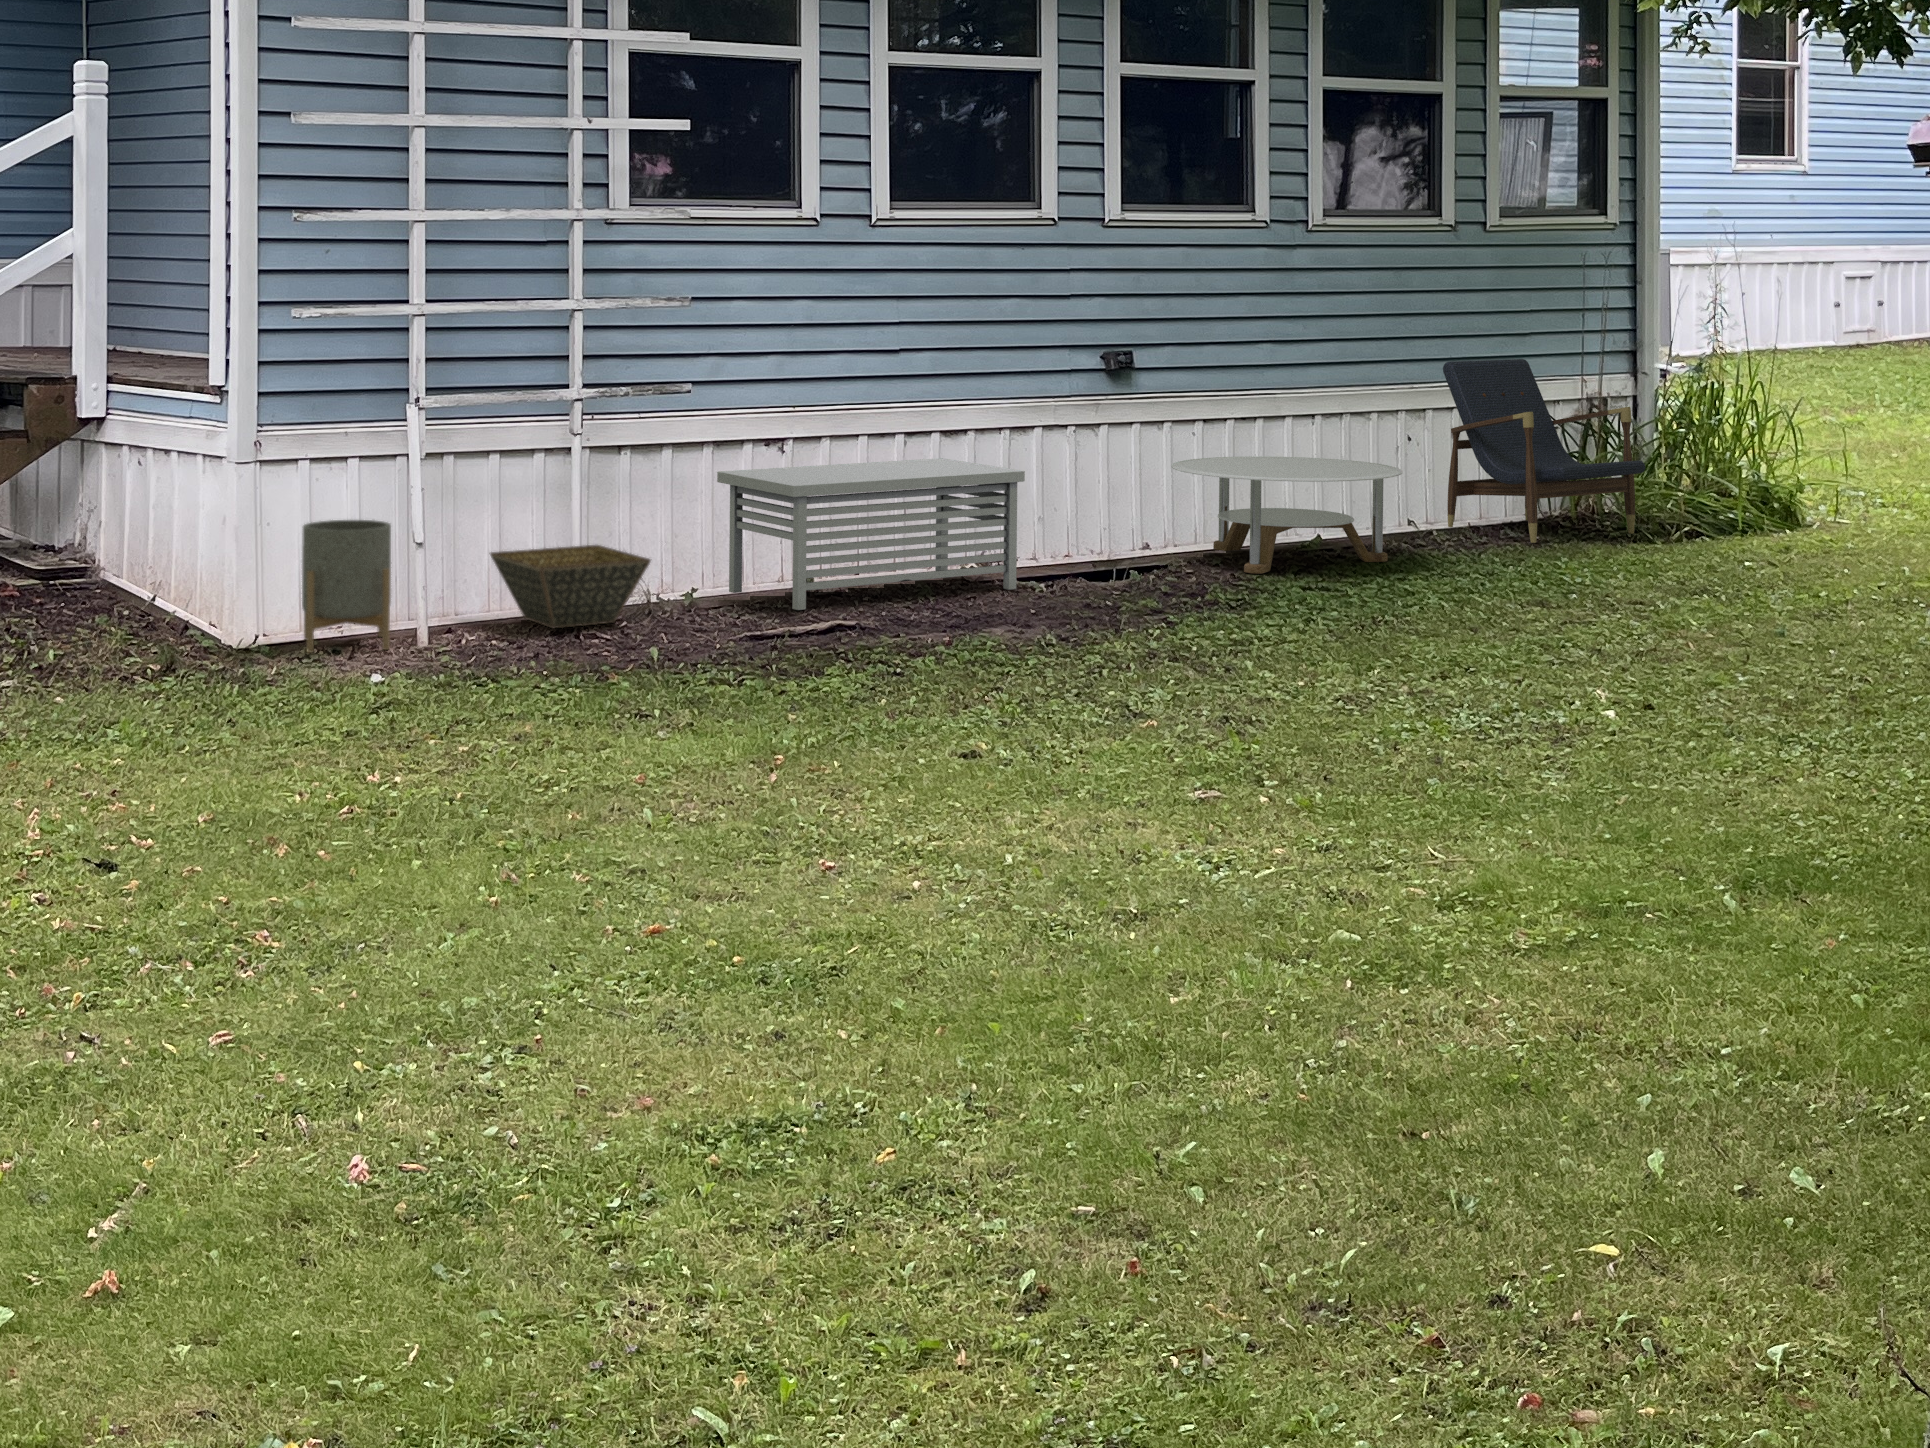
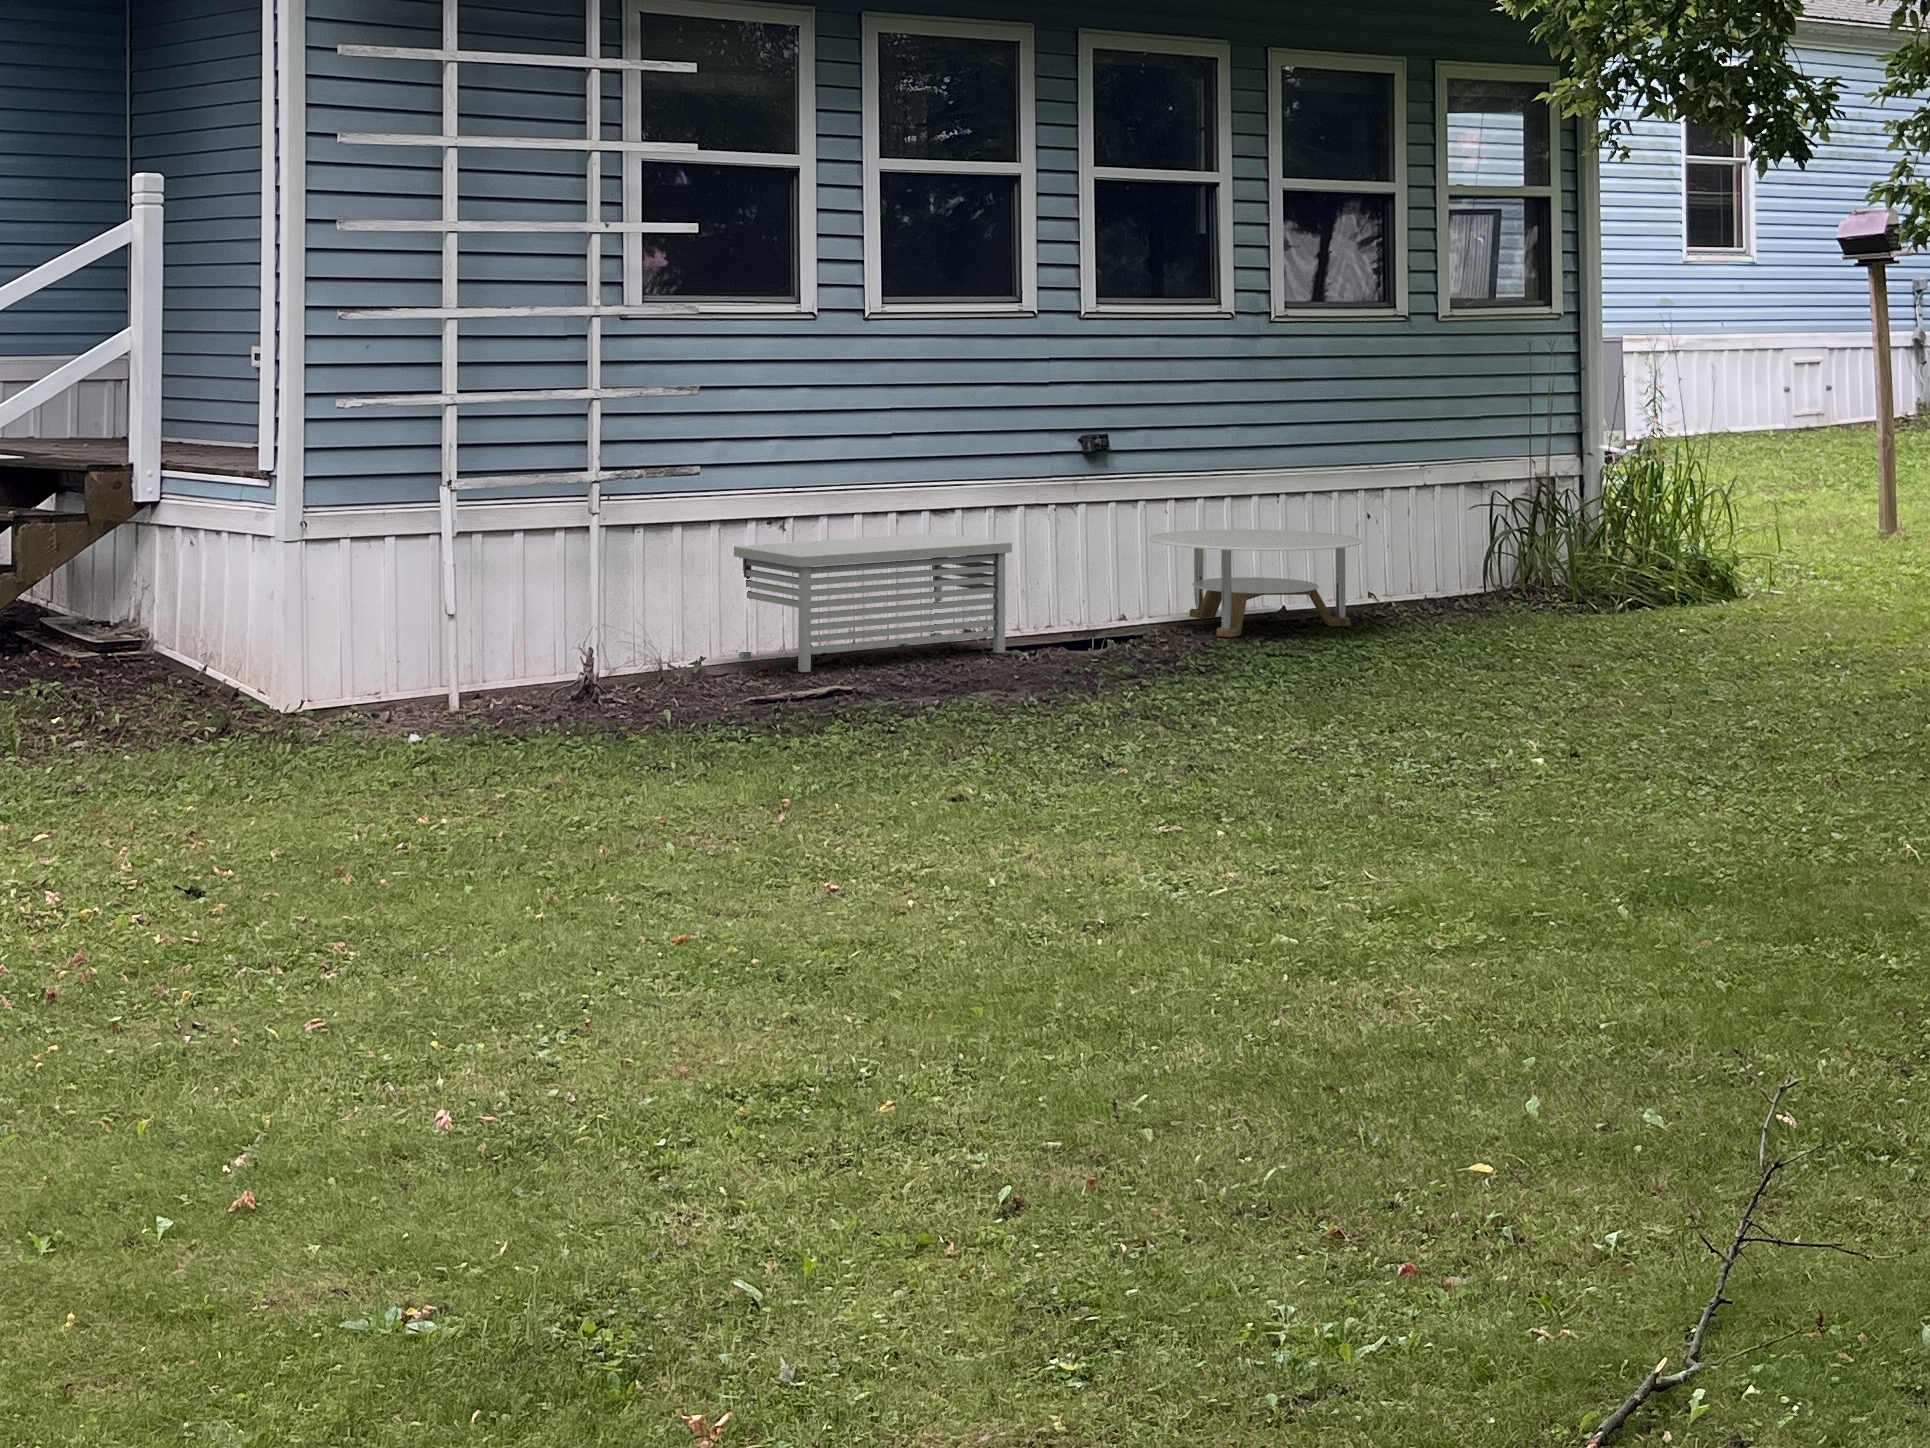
lounge chair: present [1443,359,1645,543] -> none [1402,437,1591,608]
planter: present [302,520,391,653] -> none [349,590,431,712]
basket: present [490,545,651,628] -> none [519,614,669,690]

